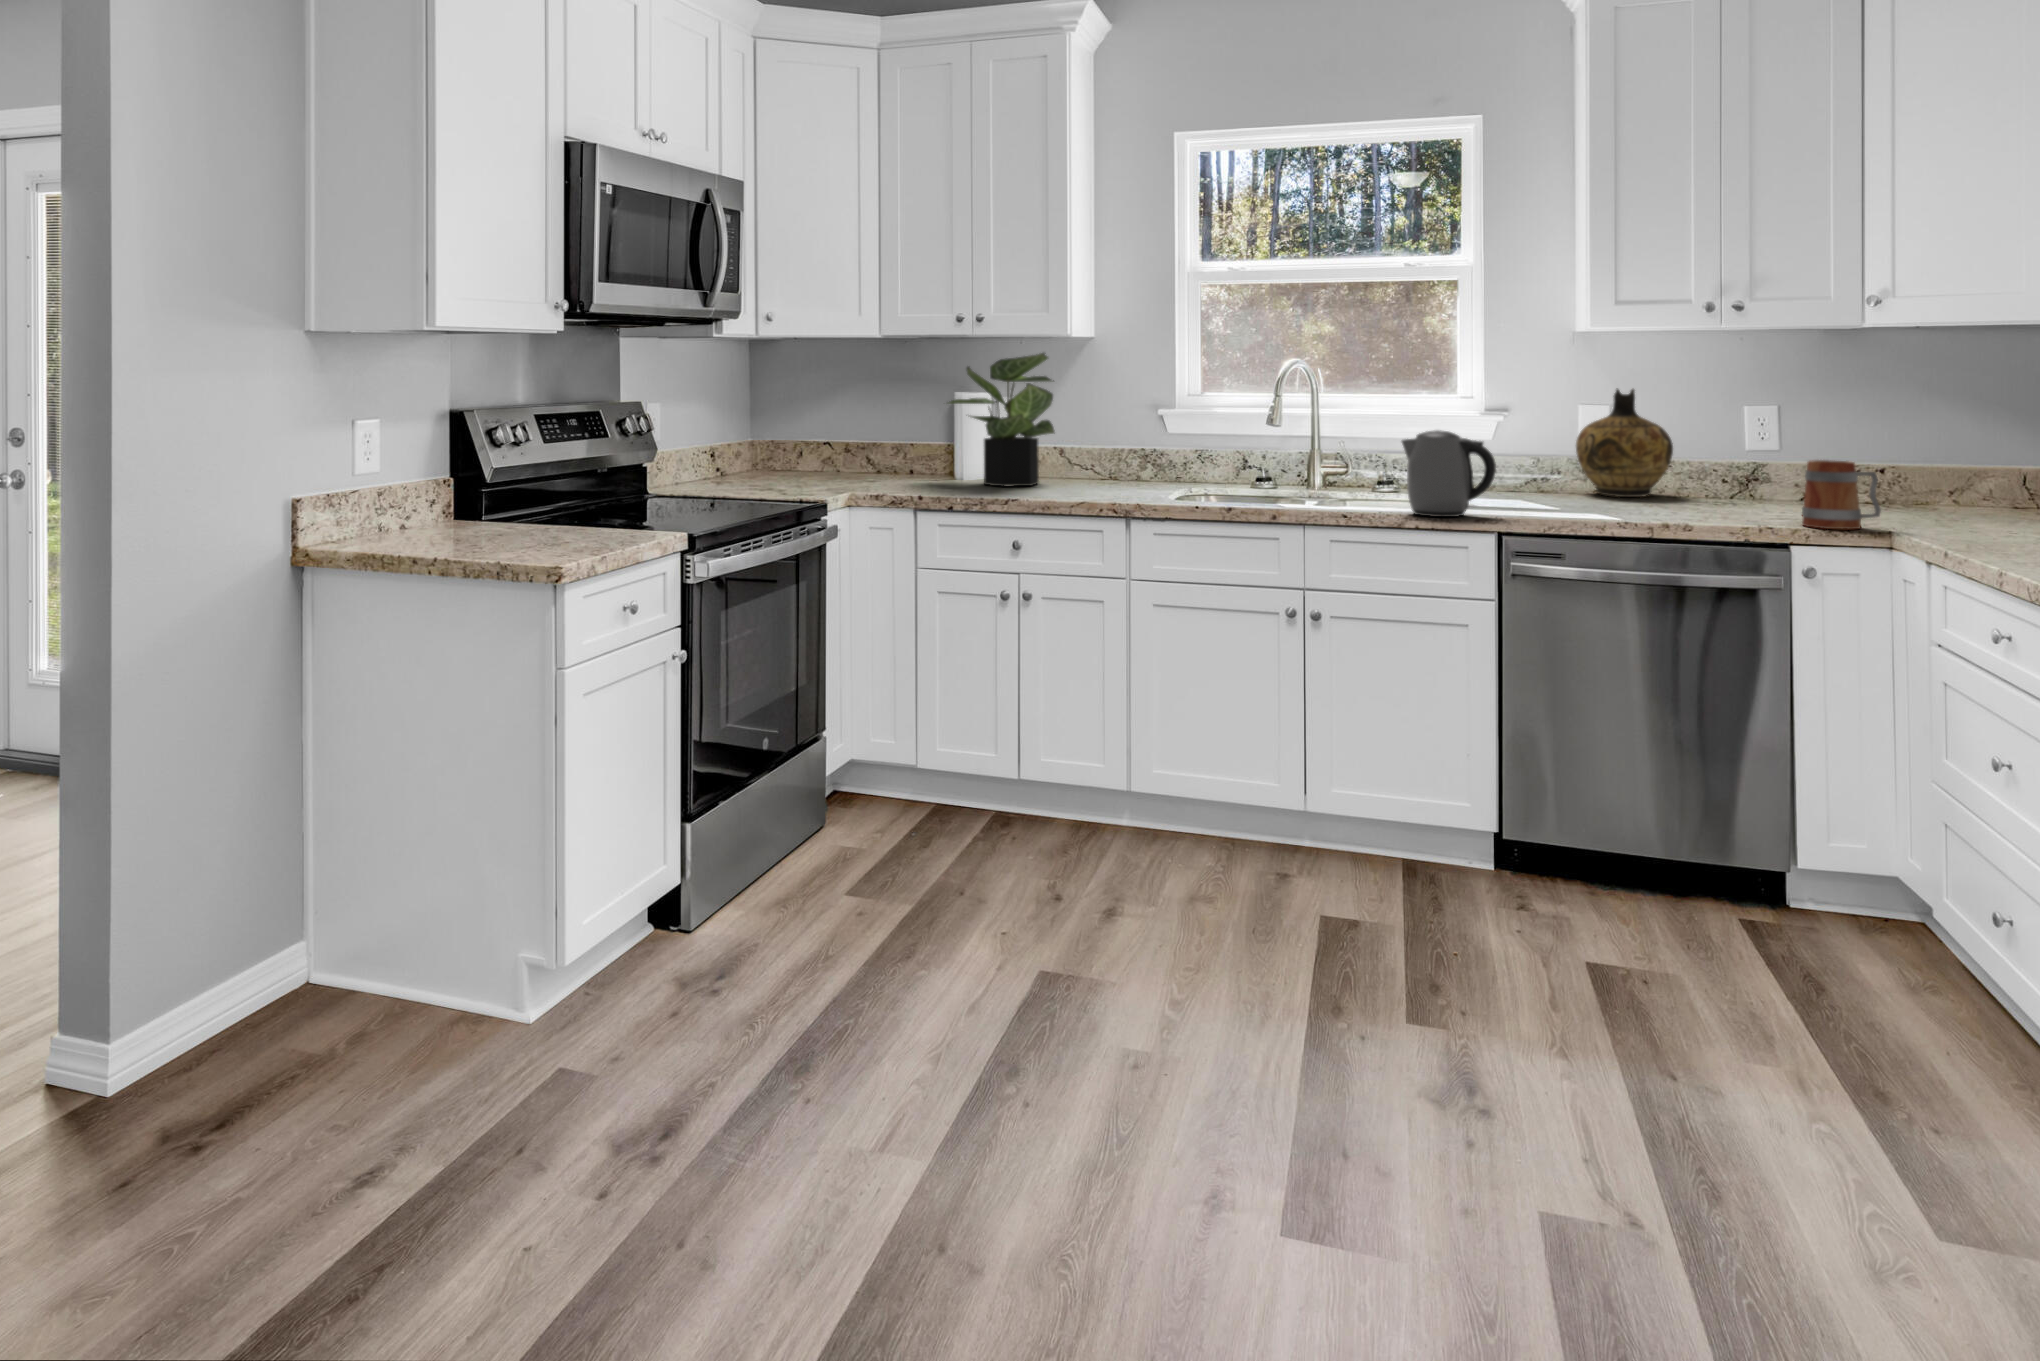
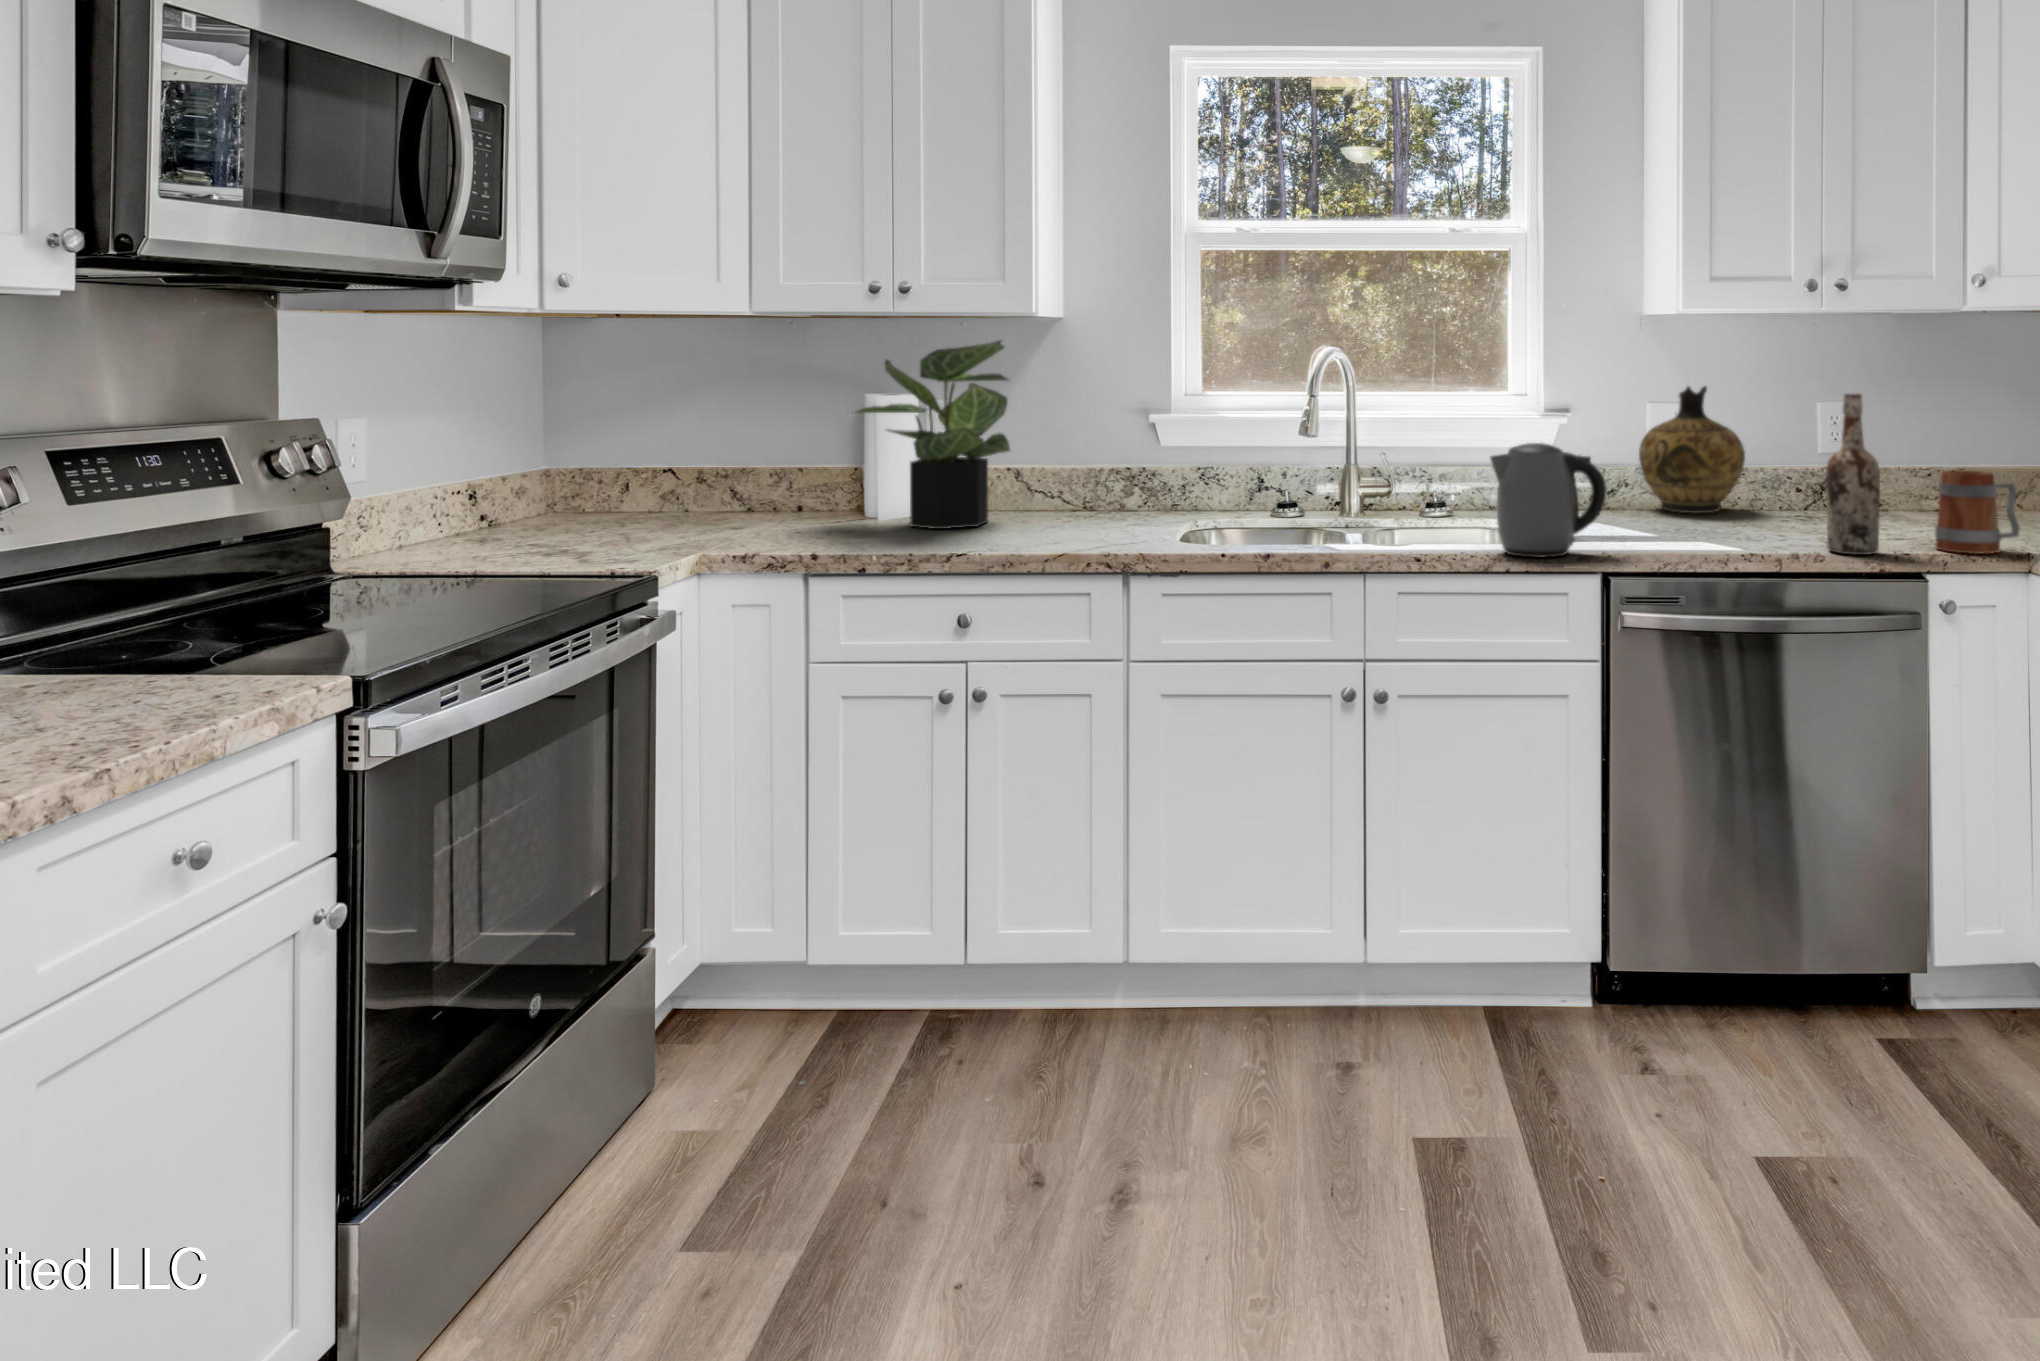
wine bottle: none [1694,395,1740,526] -> present [1826,394,1880,555]

